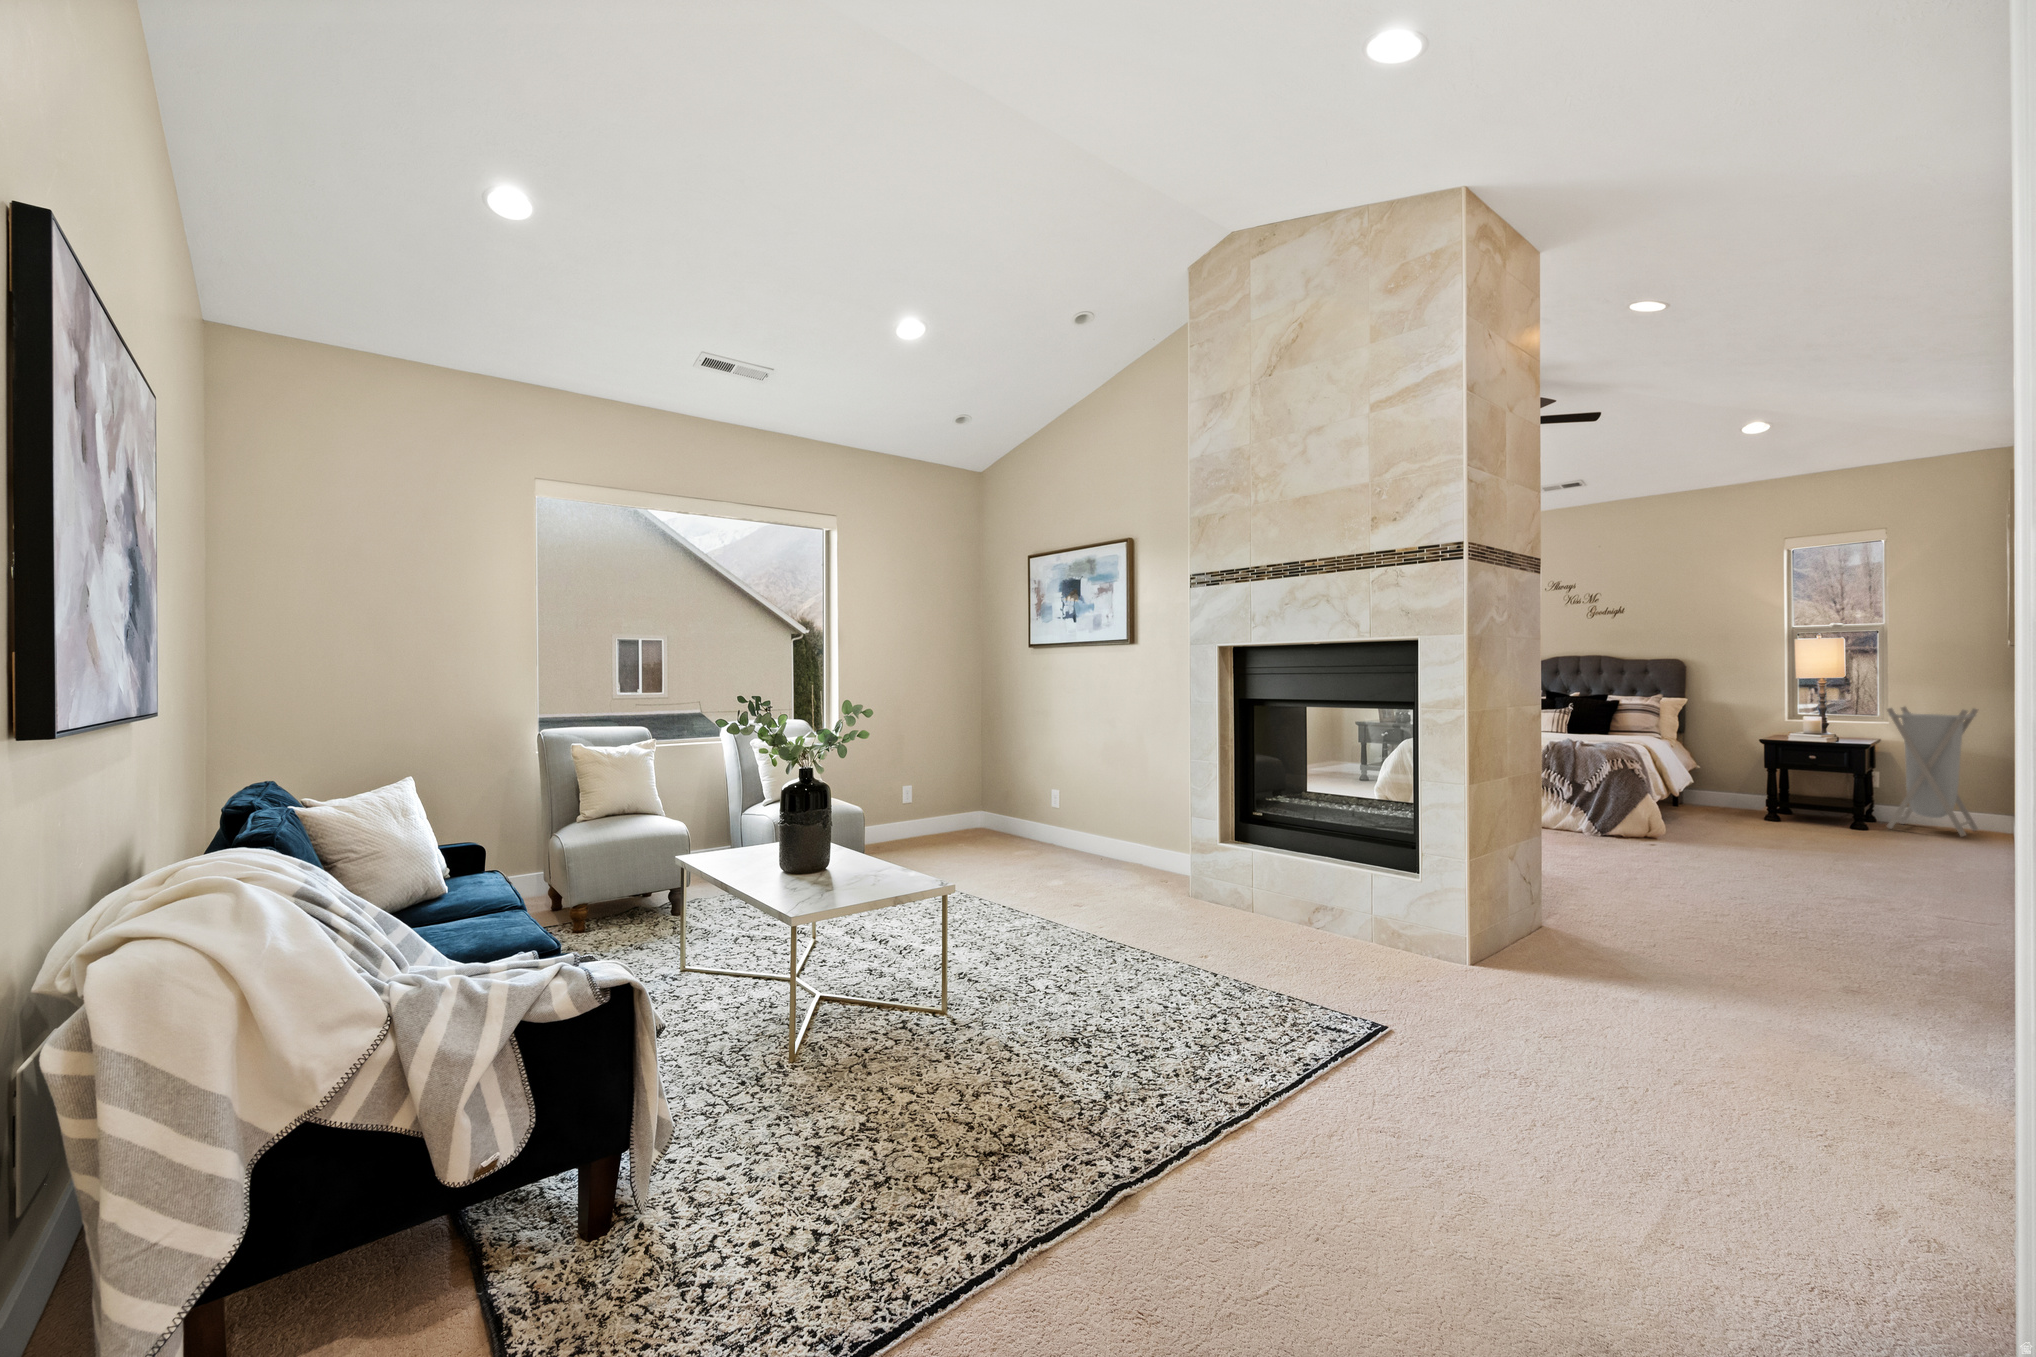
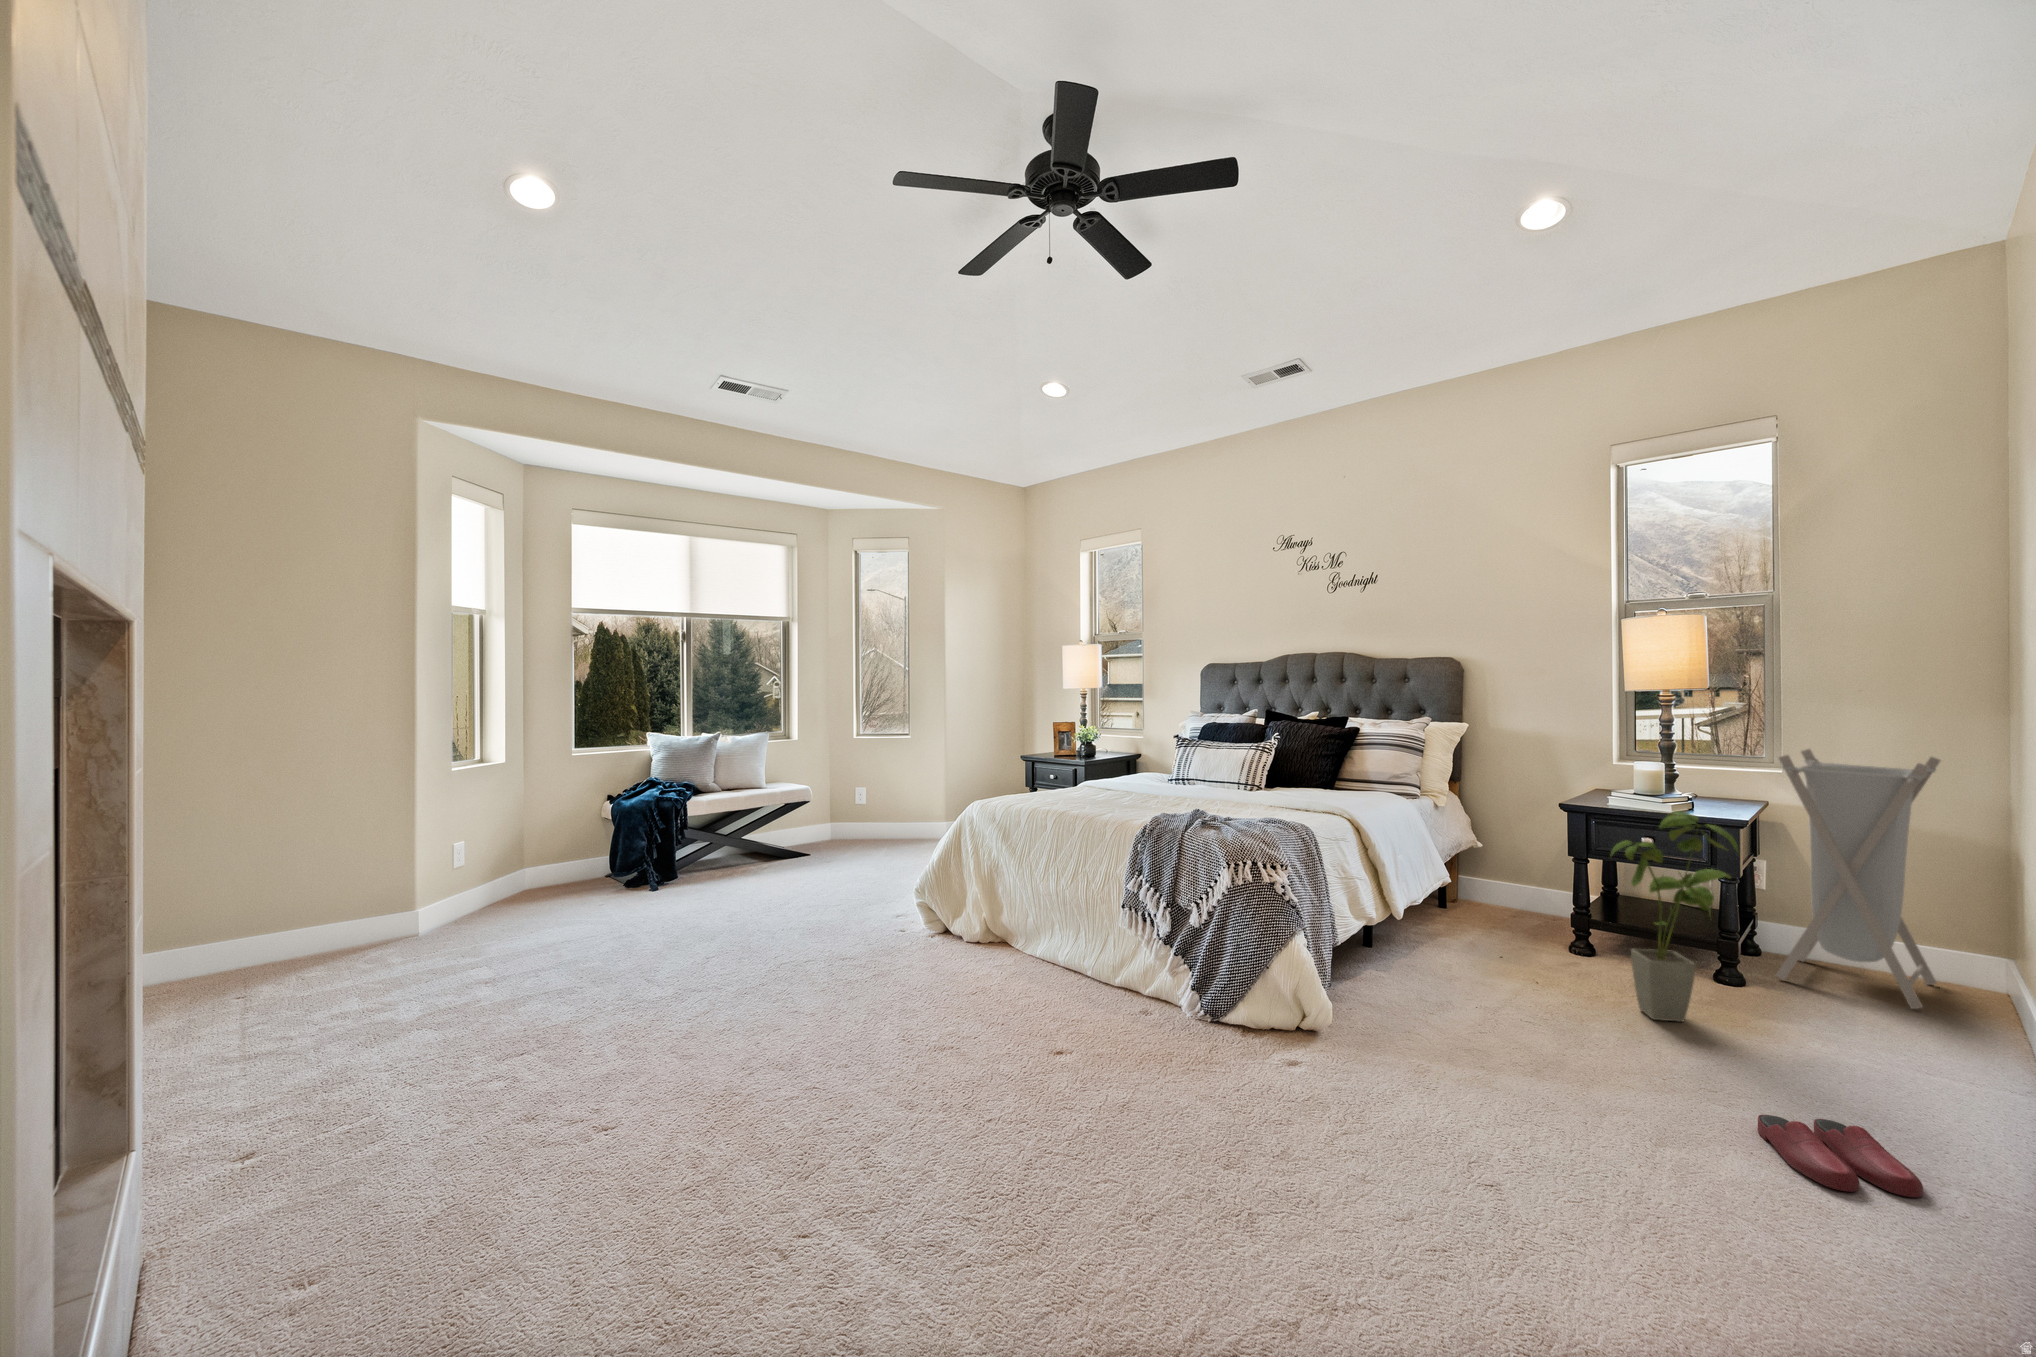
house plant: none [1793,733,1865,839] -> present [1611,811,1739,1022]
slippers: none [1875,852,1947,873] -> present [1758,1115,1923,1197]

